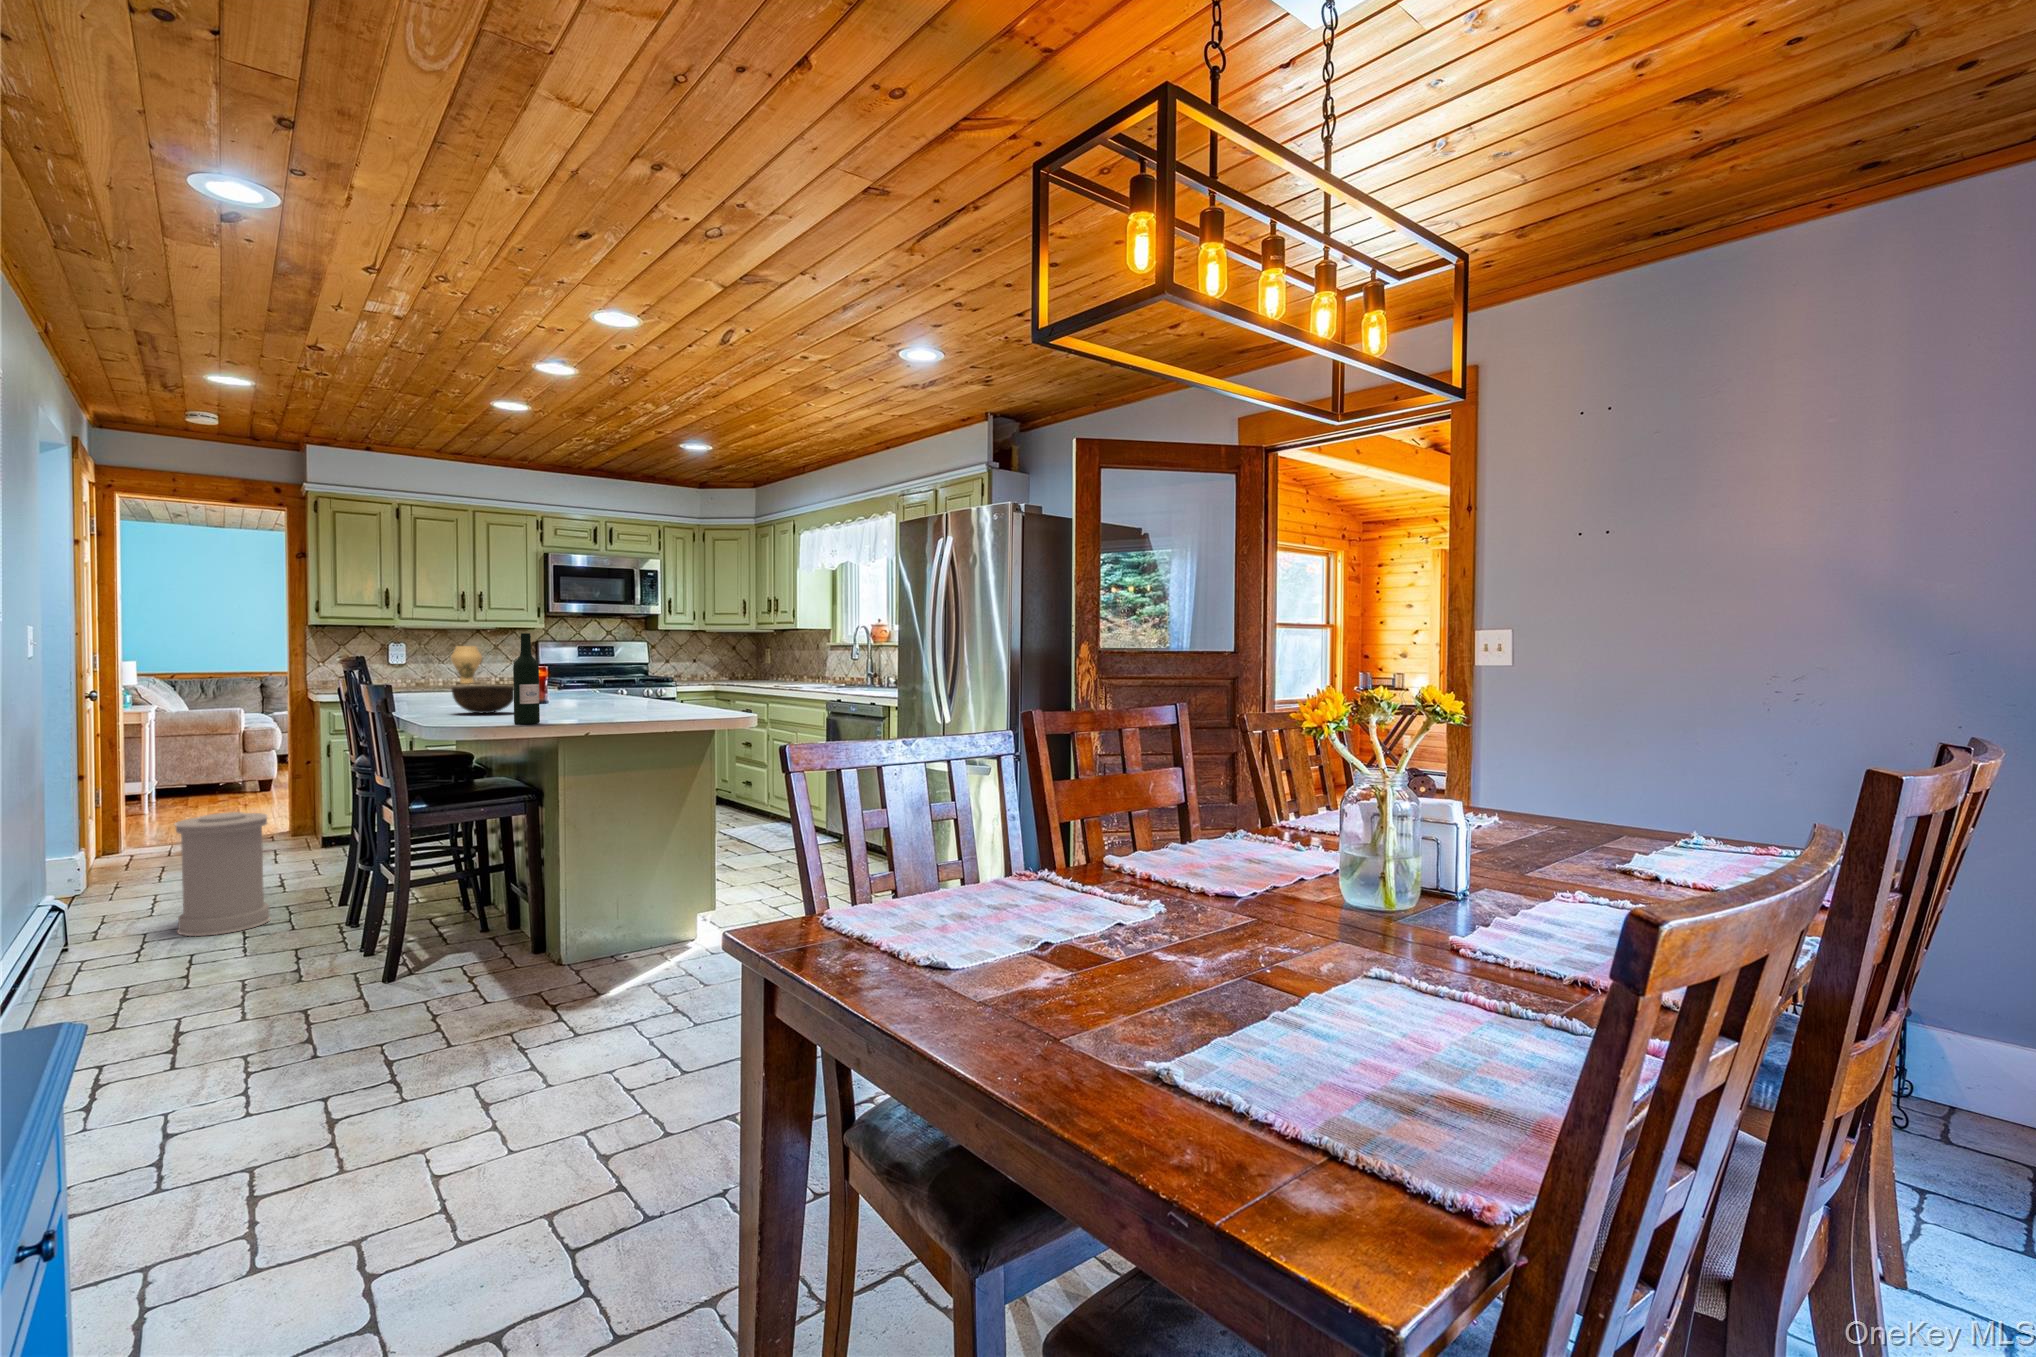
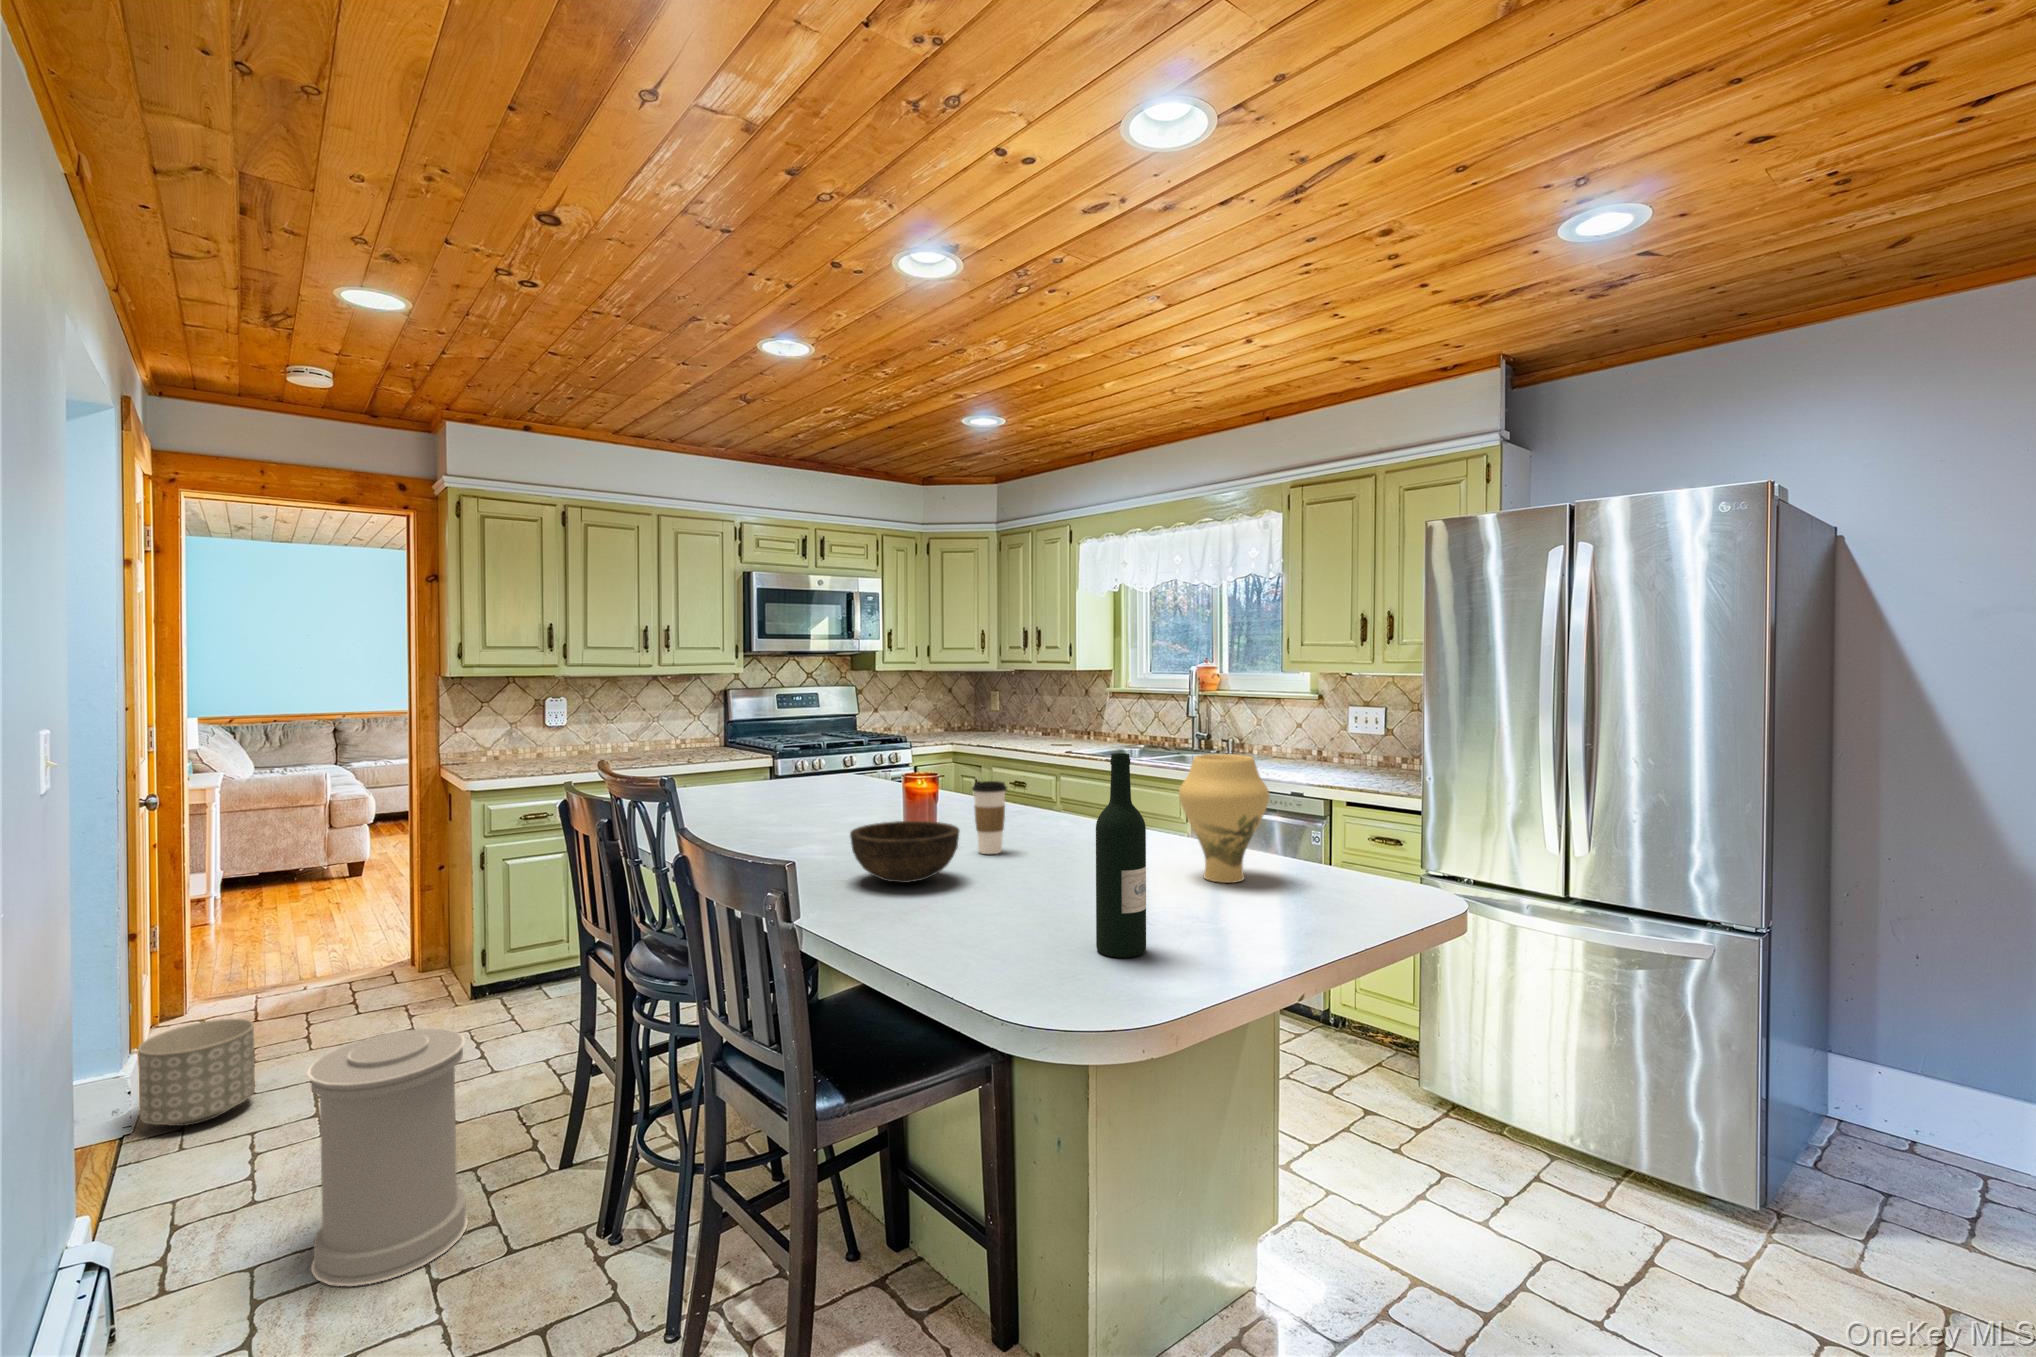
vase: present [451,646,482,684] -> present [1179,754,1269,883]
coffee cup: none [551,670,574,710] -> present [972,781,1007,854]
planter: none [85,833,159,891] -> present [138,1019,255,1126]

